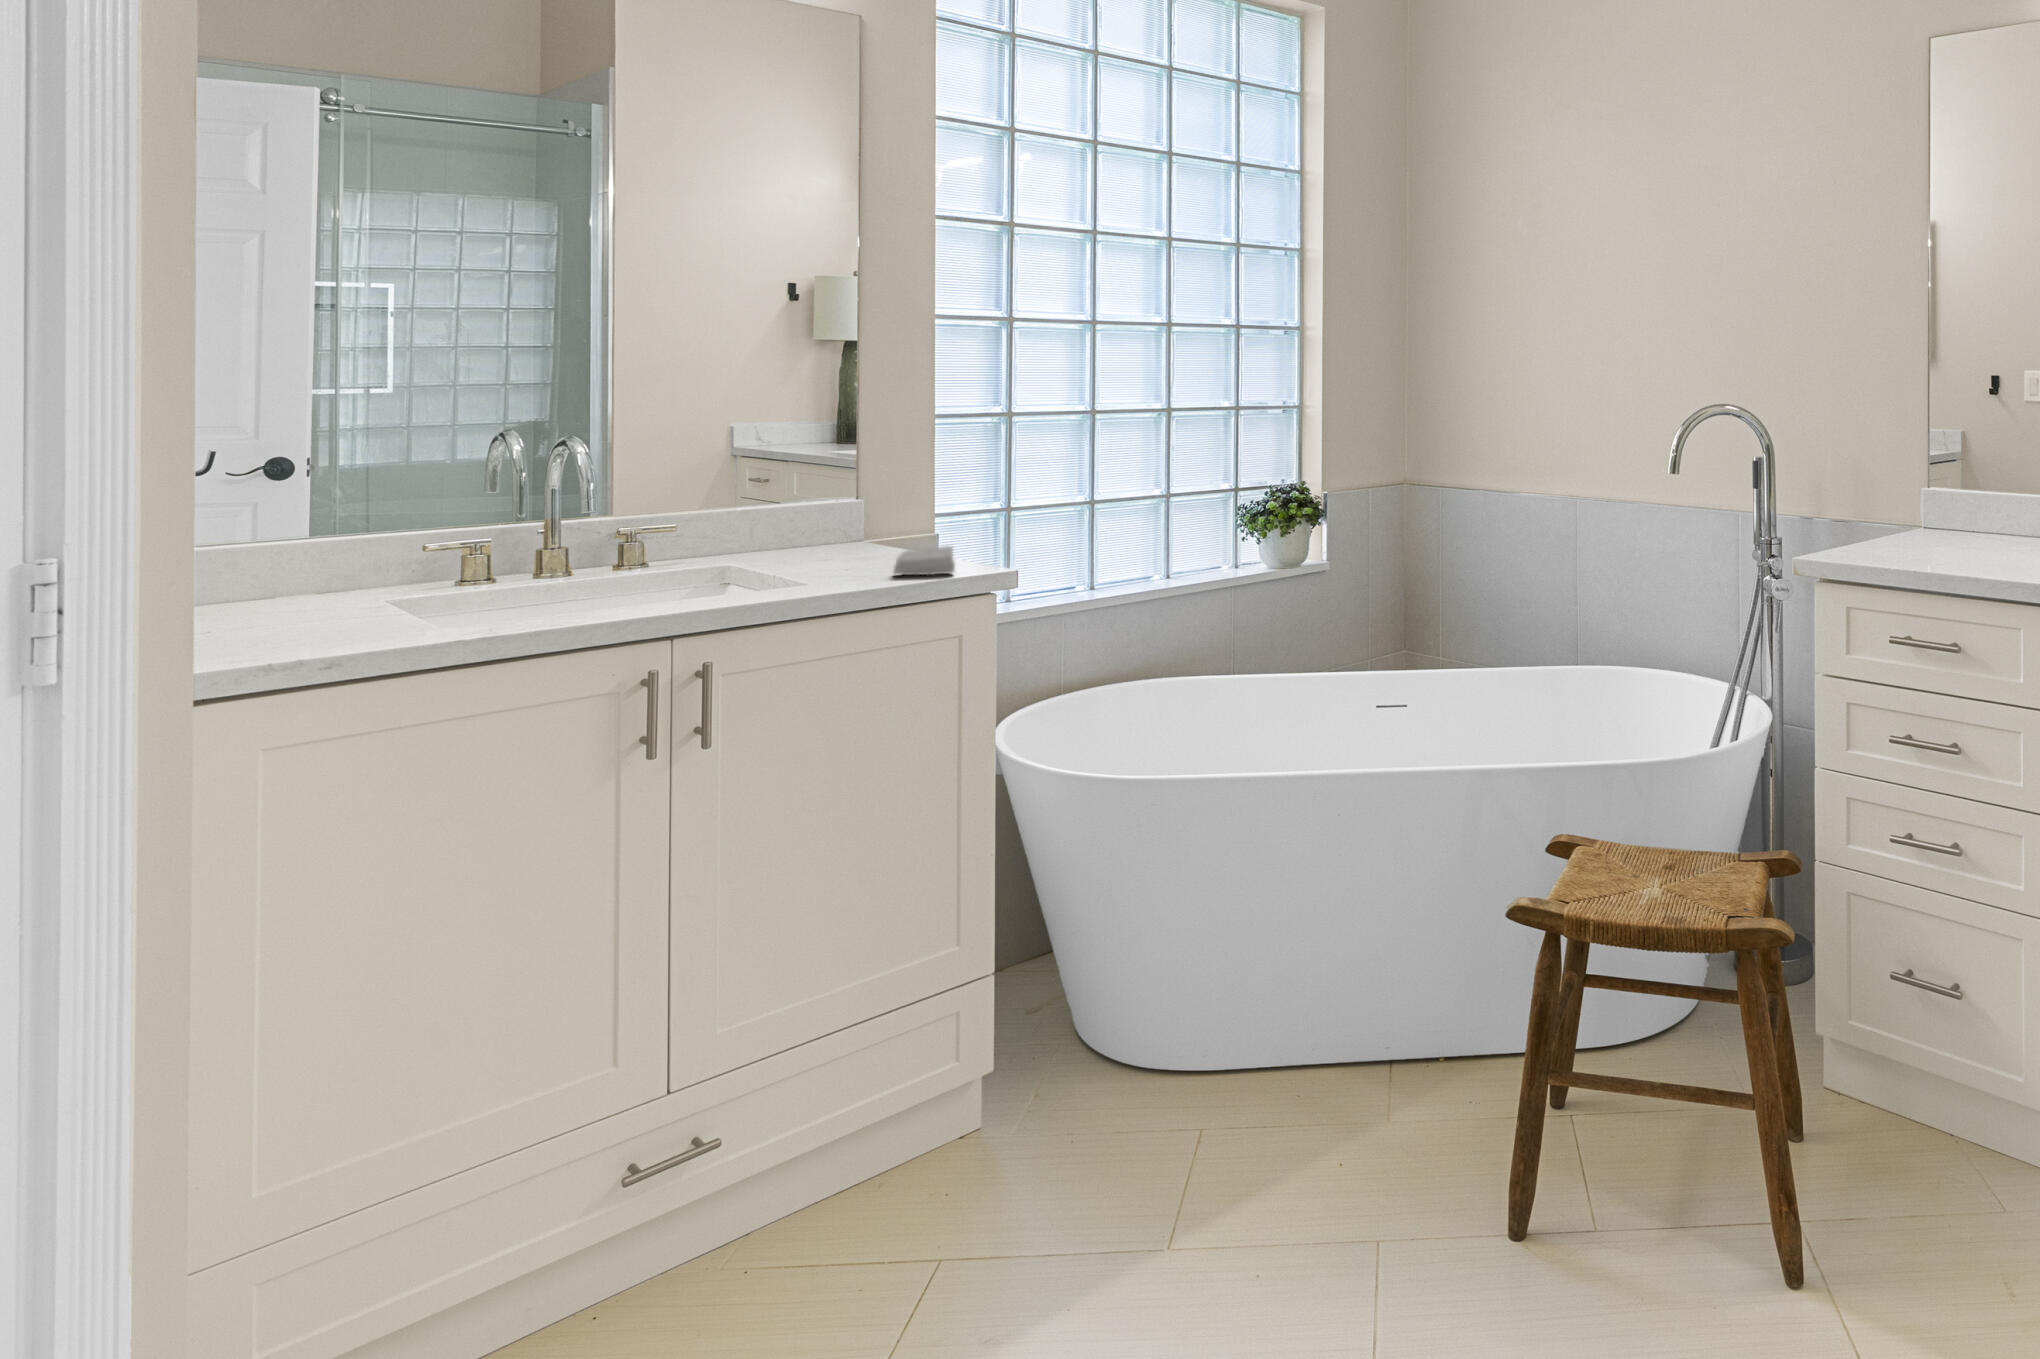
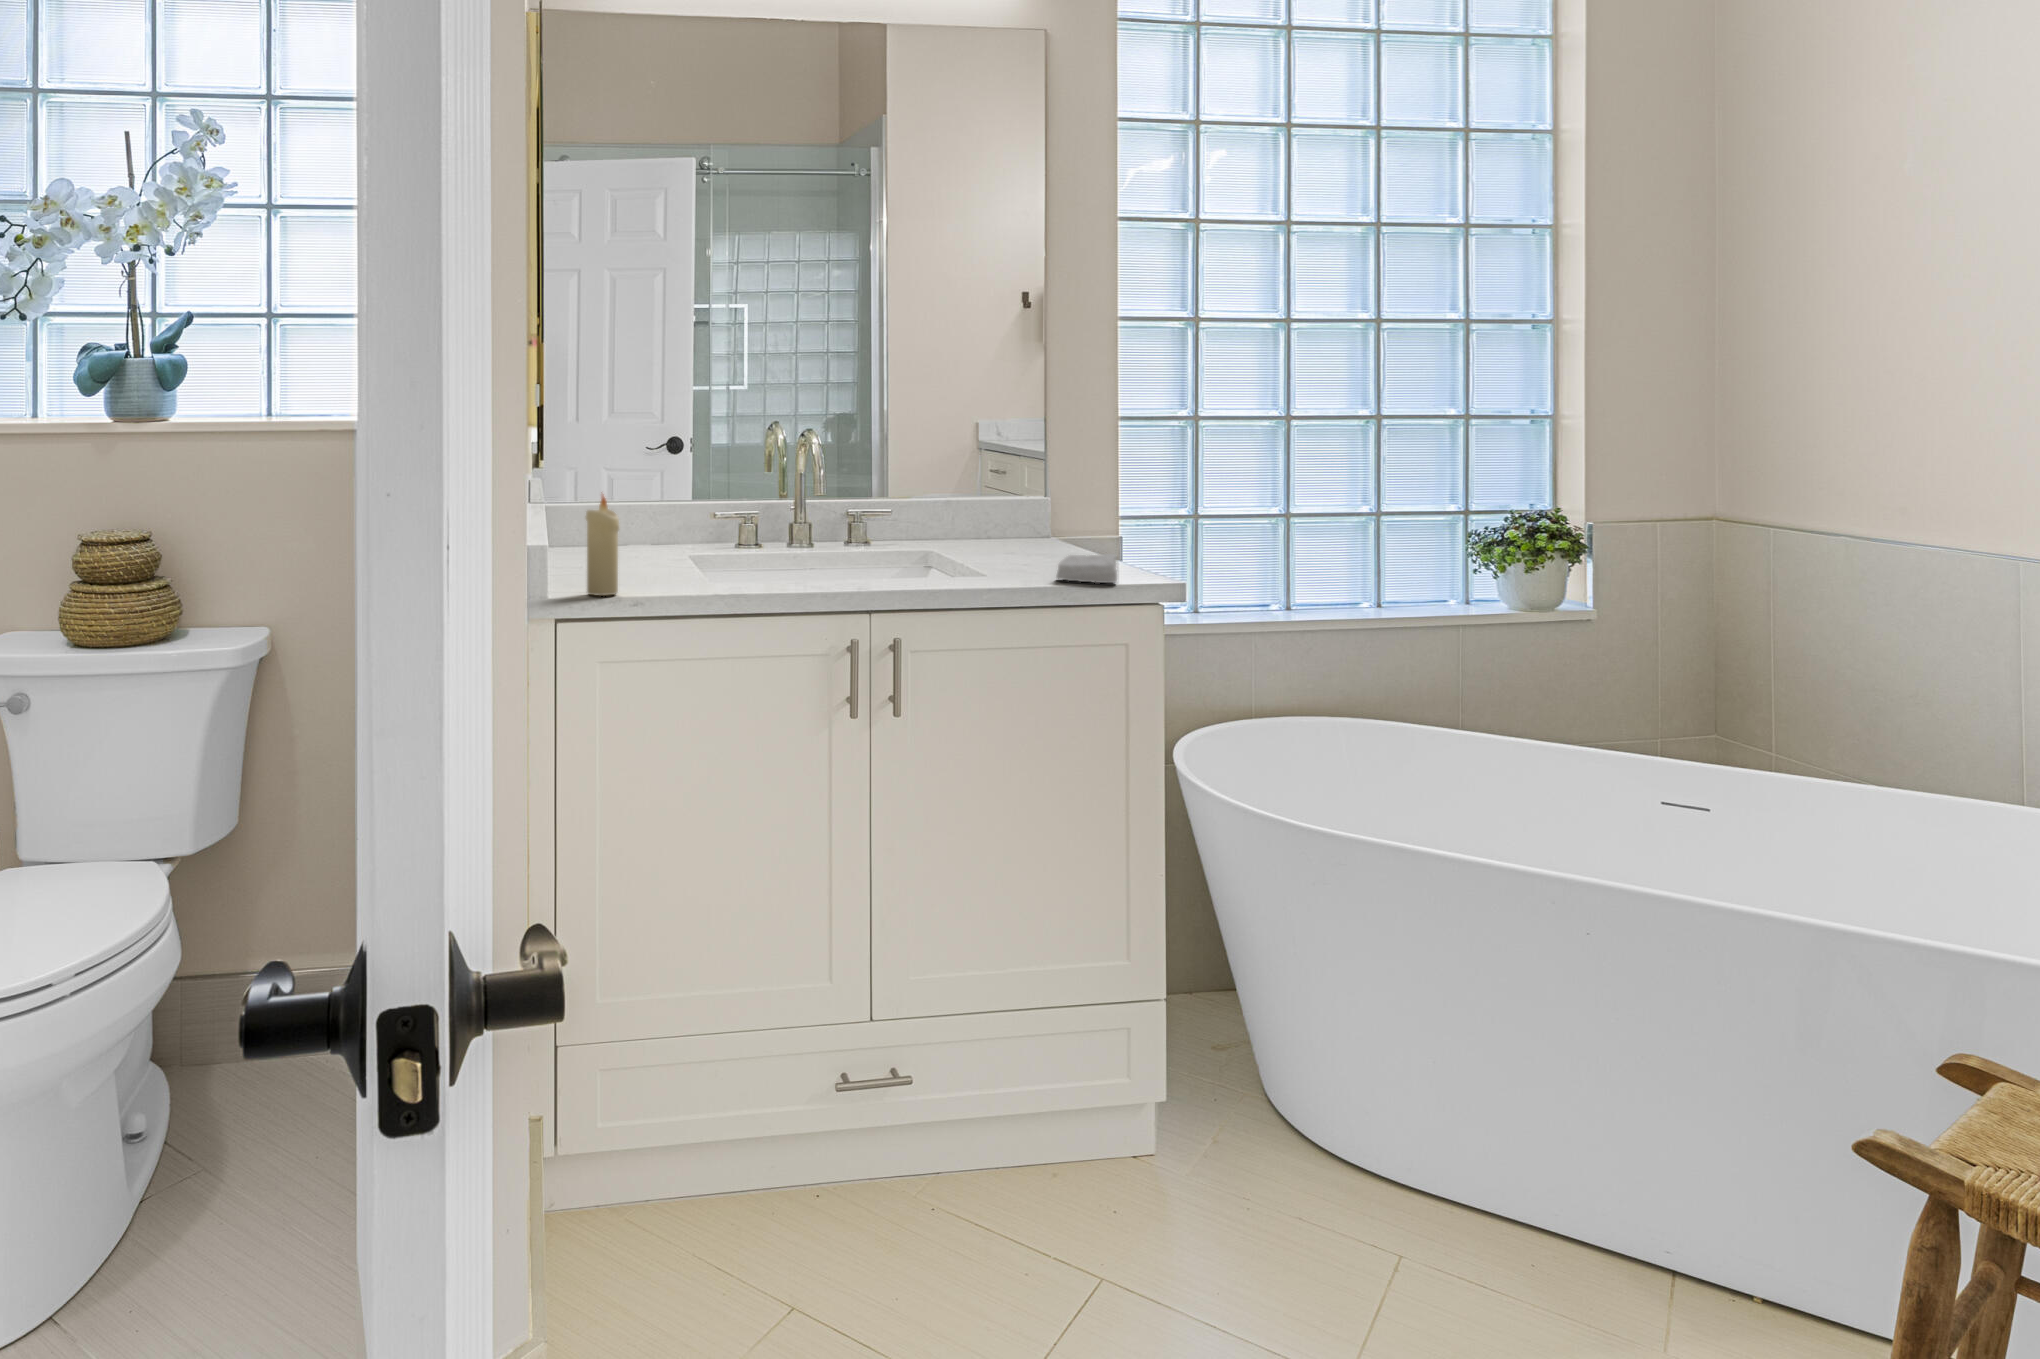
candle: none [334,516,384,637] -> present [586,495,619,596]

